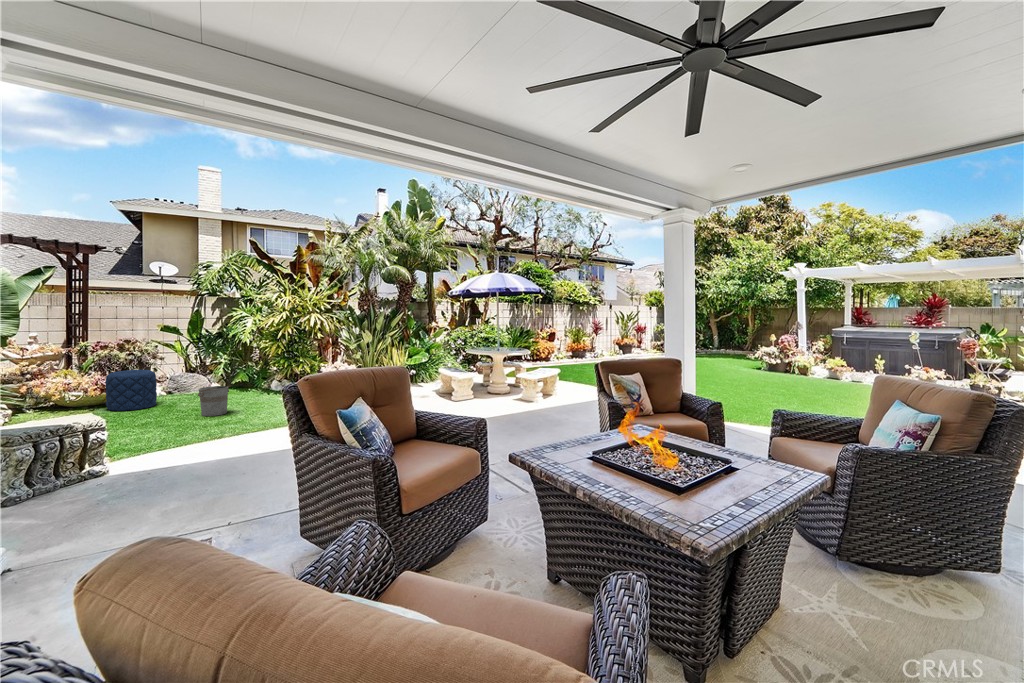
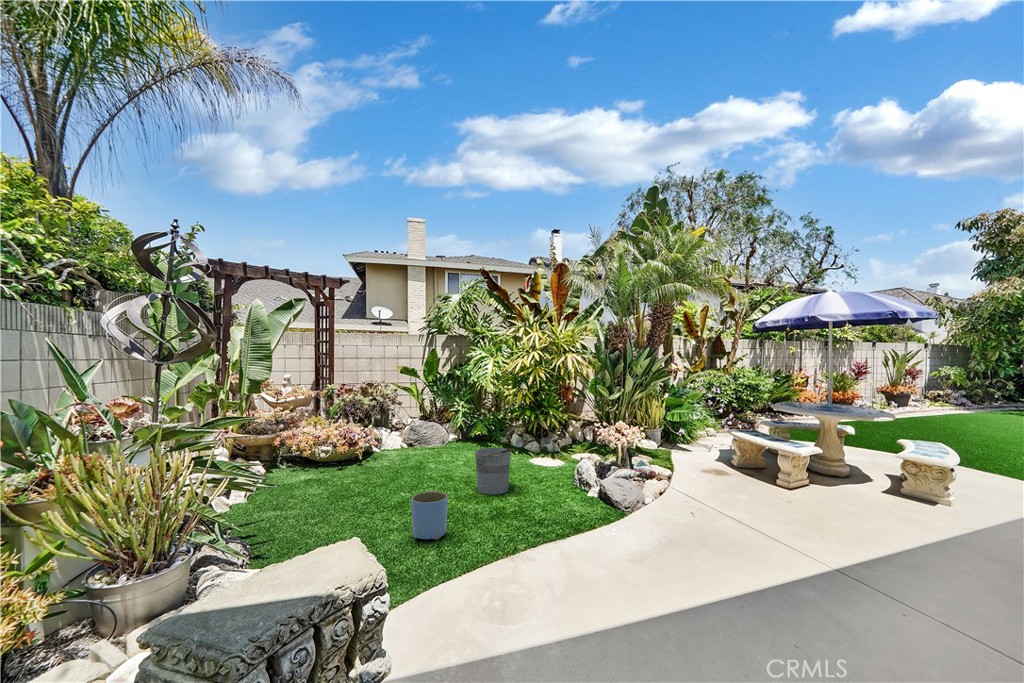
pouf: present [106,370,157,411] -> none [360,420,412,476]
planter: none [130,410,159,437] -> present [411,491,448,540]

